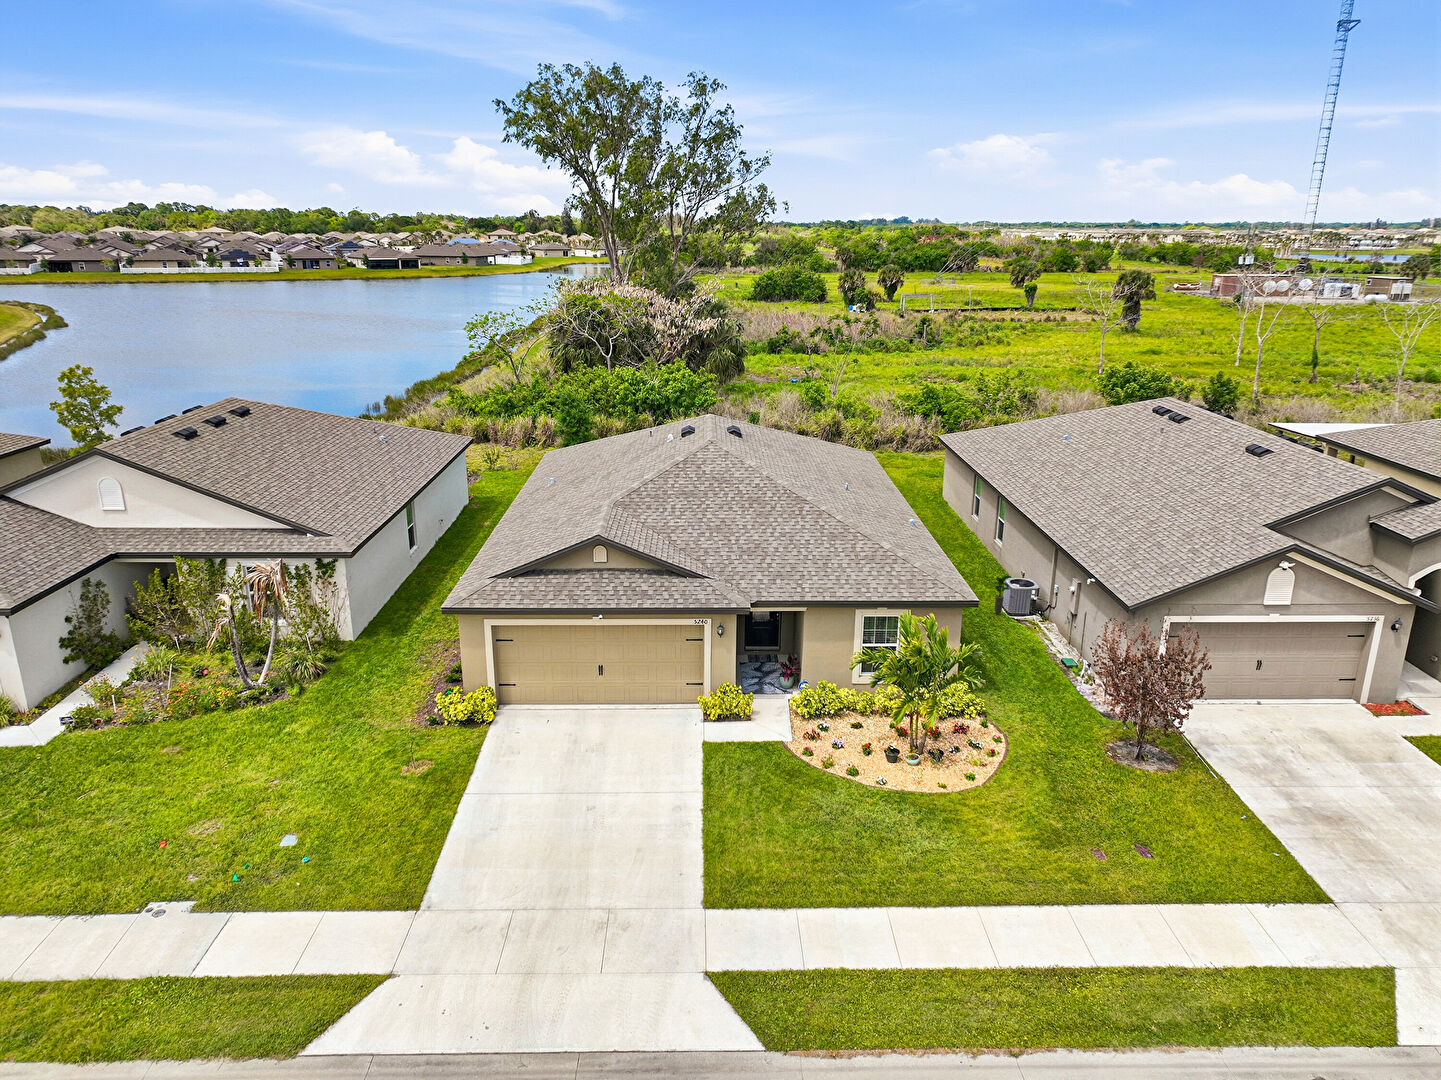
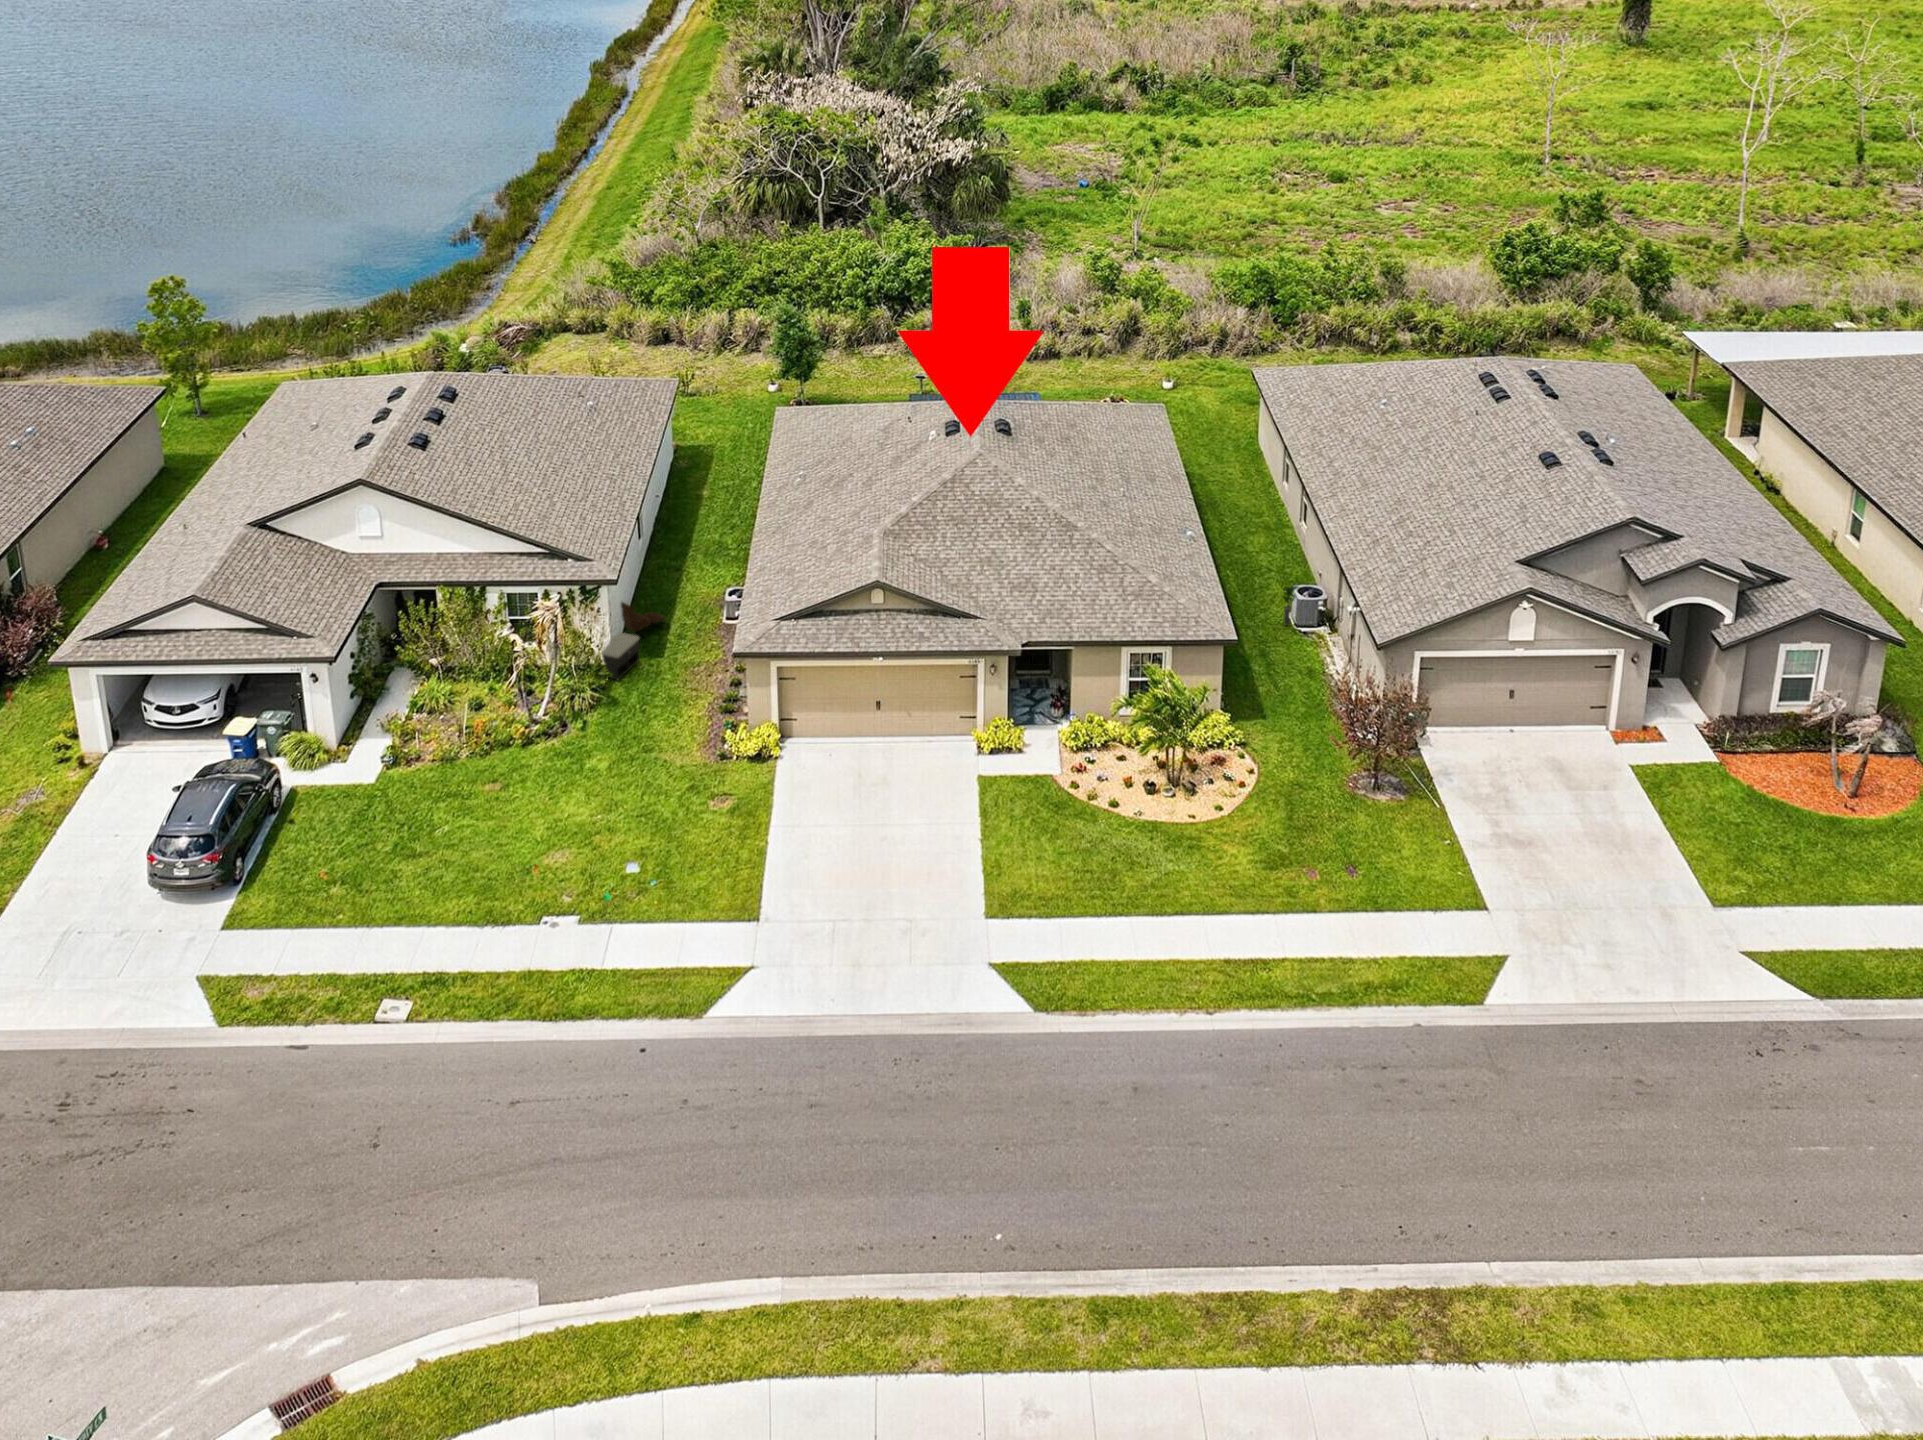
lounge chair: none [367,581,419,621] -> present [621,602,665,633]
storage bench: none [333,608,383,653] -> present [602,633,639,680]

